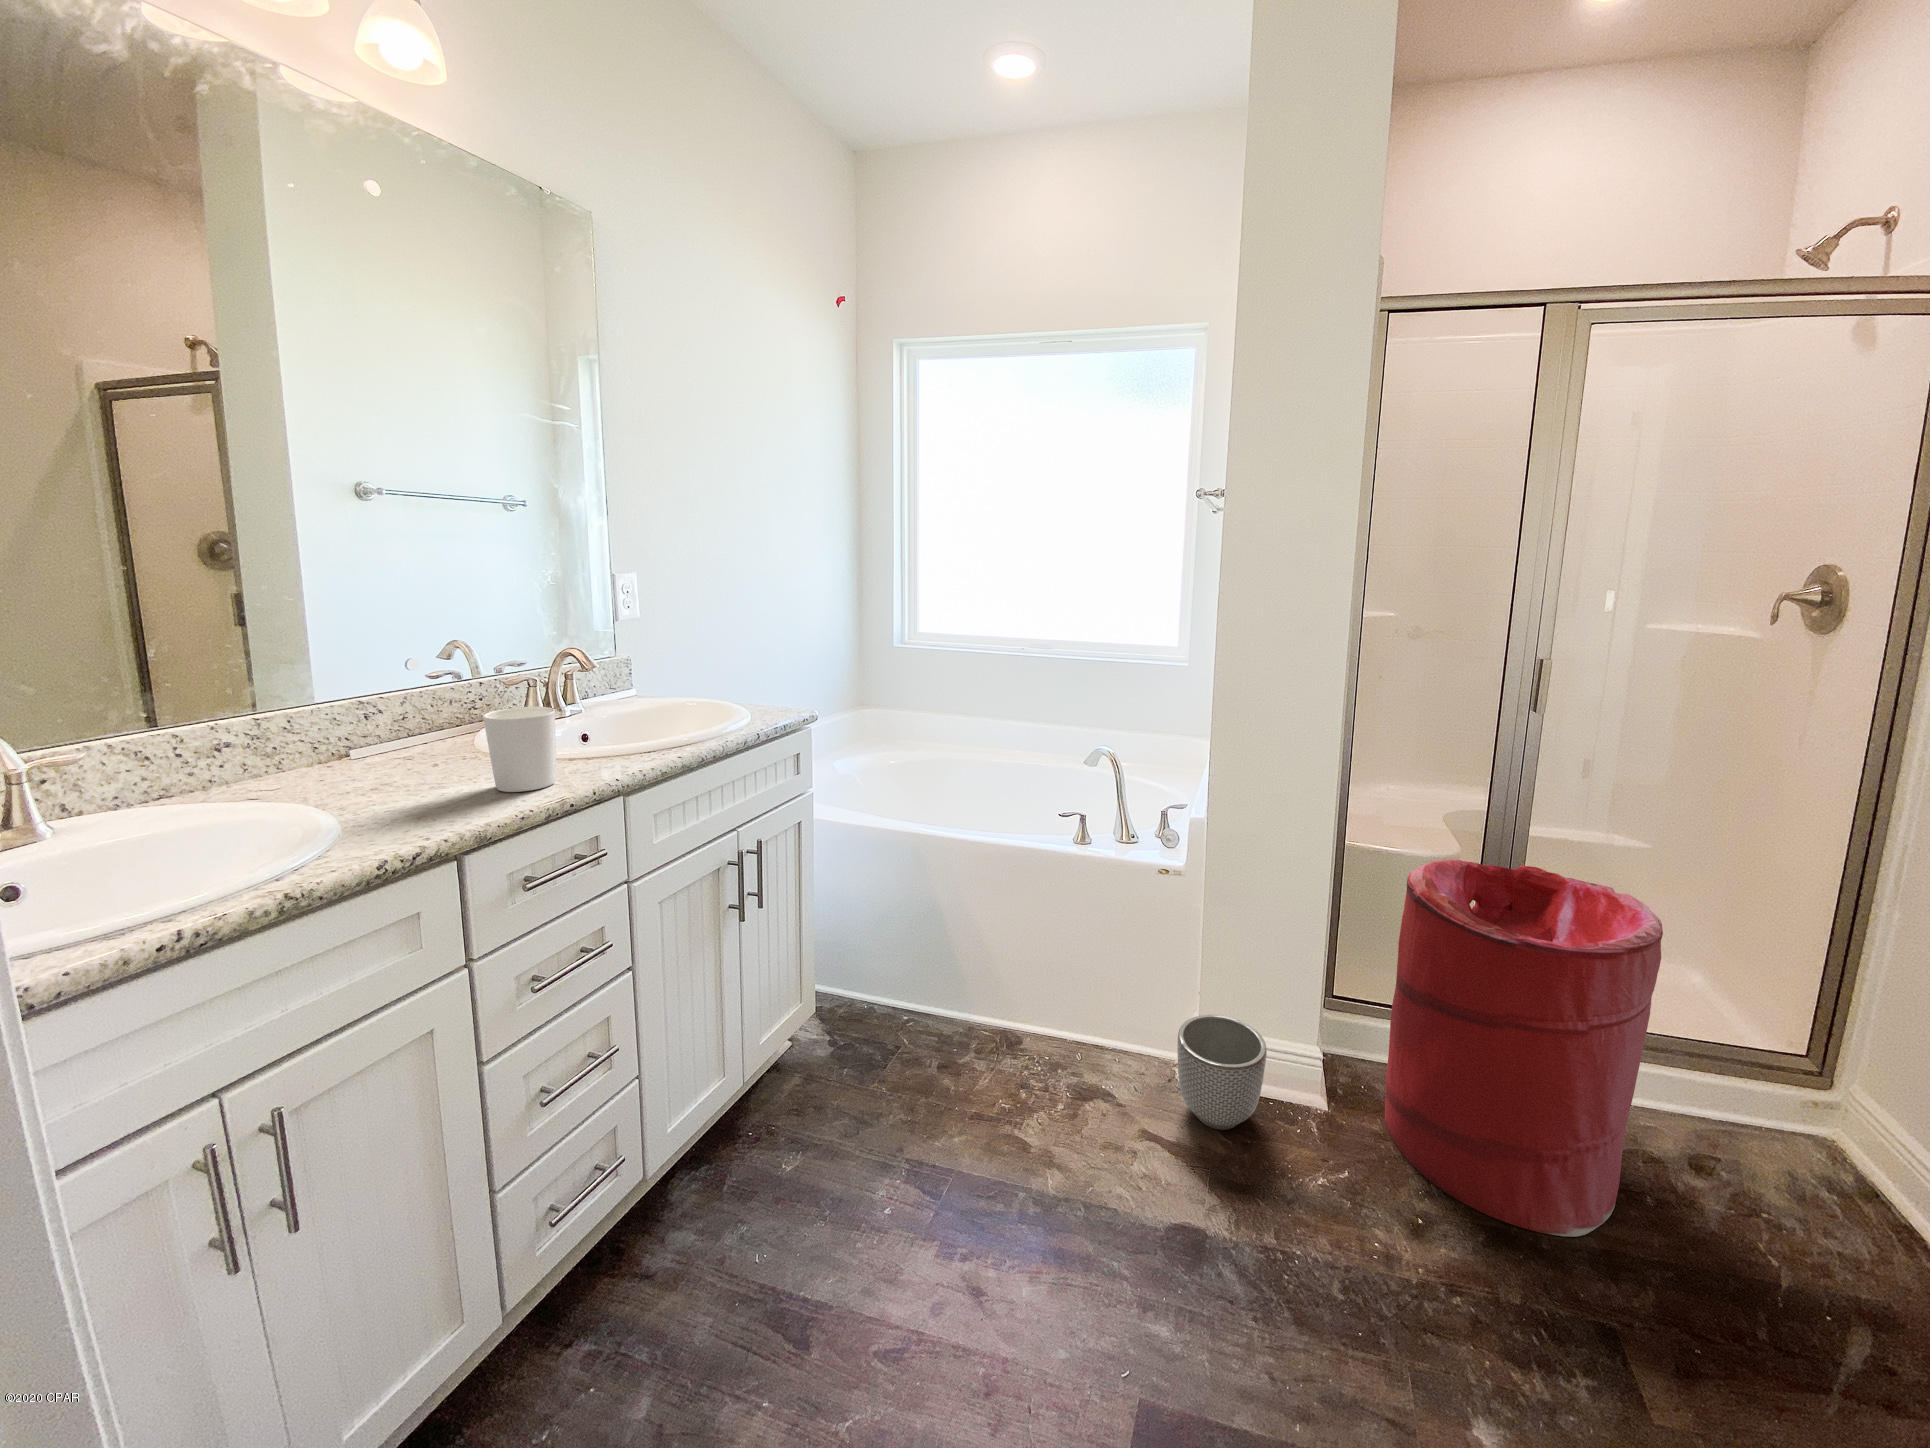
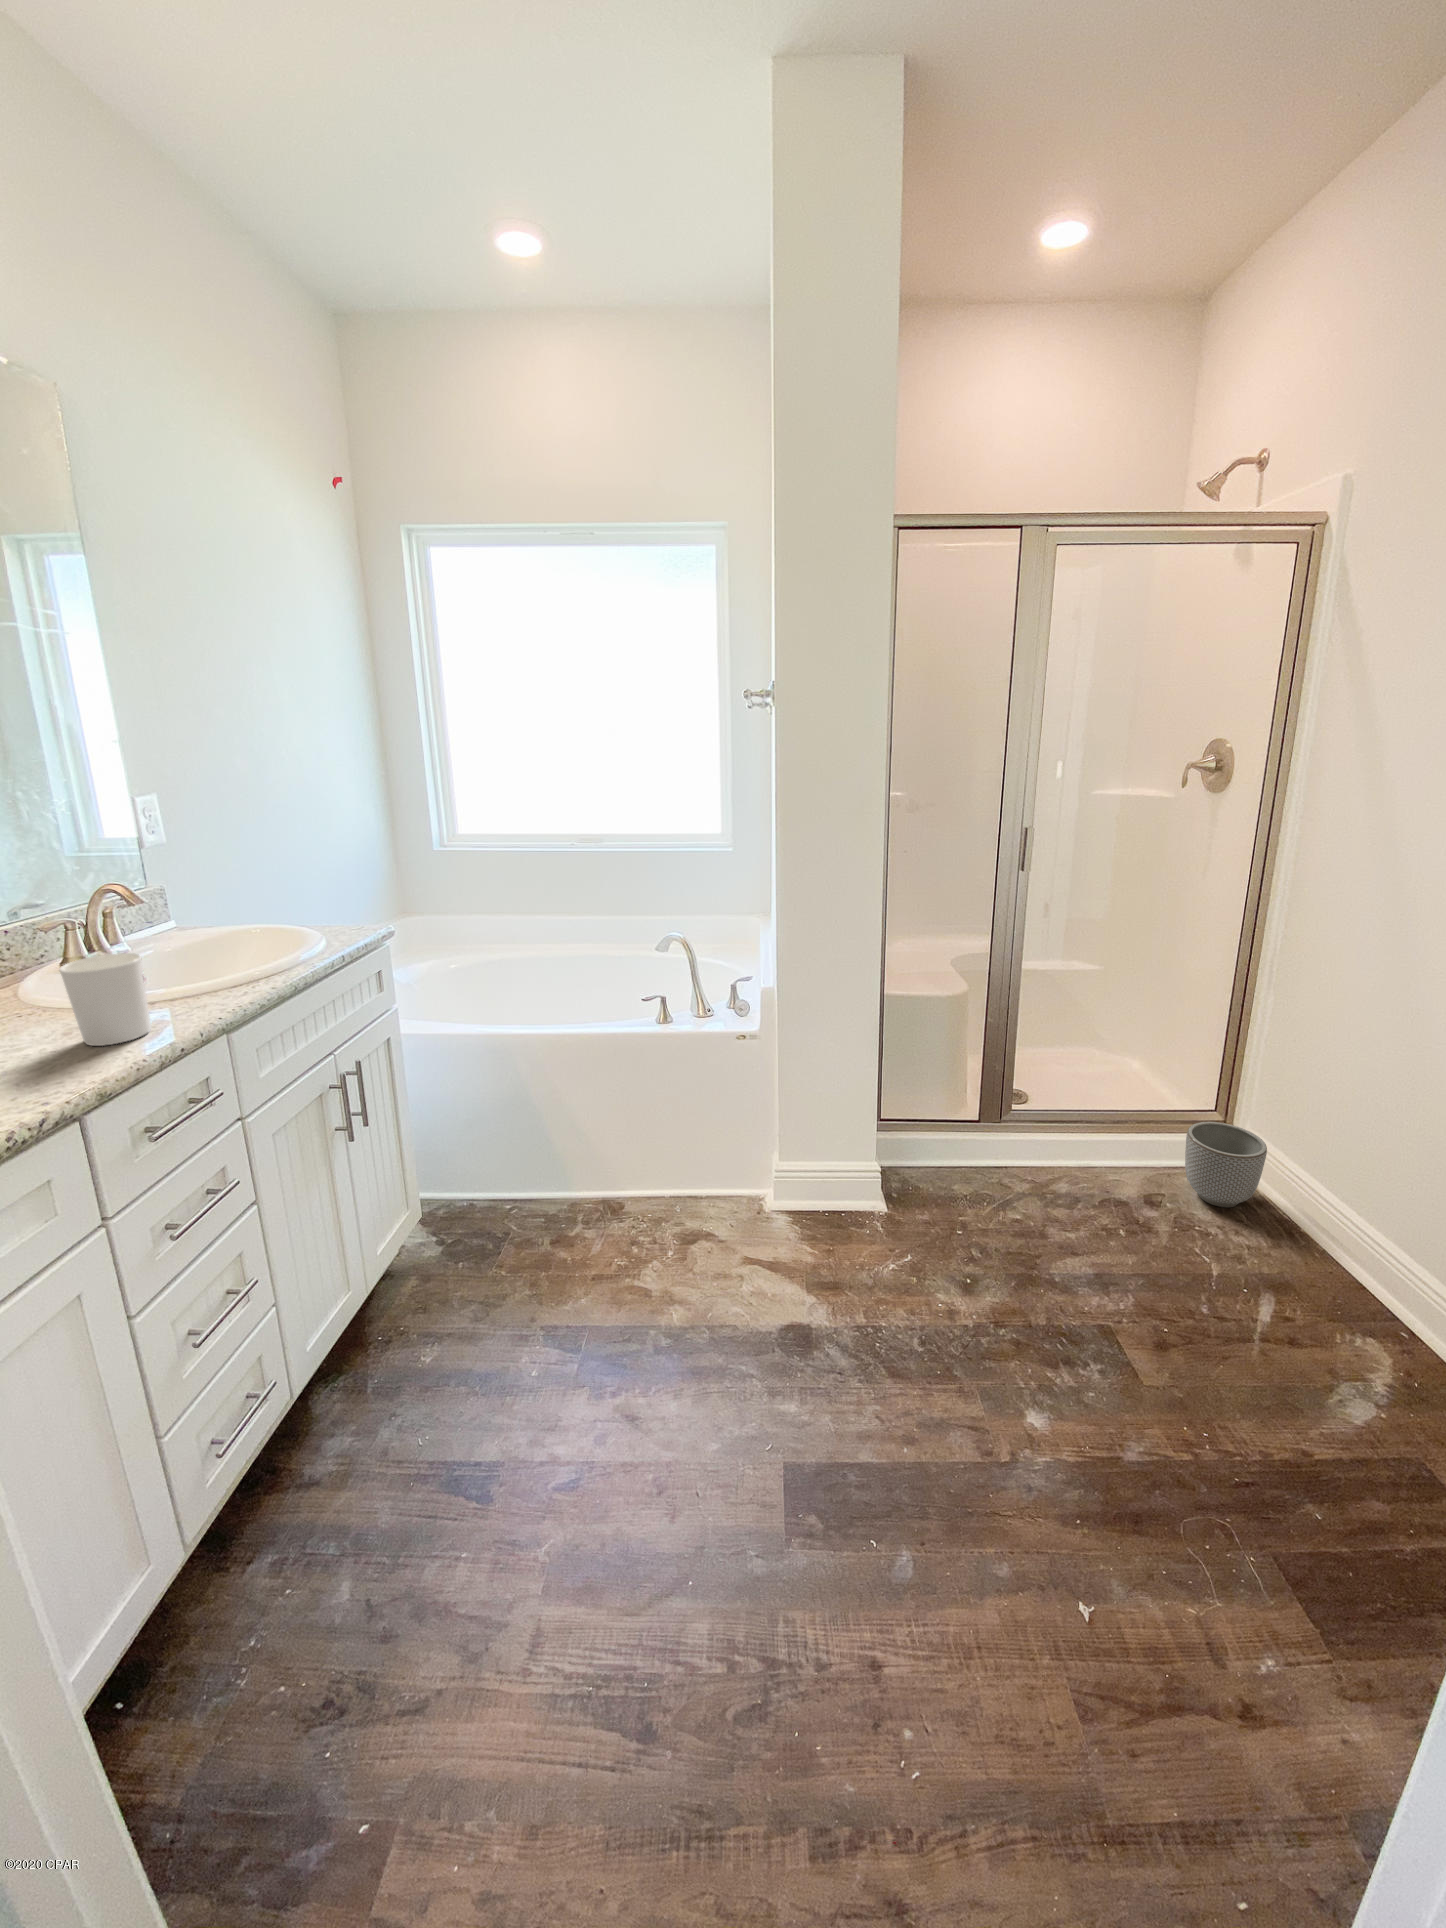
laundry hamper: present [1385,859,1663,1237] -> none [936,996,1126,1271]
planter: present [1177,1015,1267,1130] -> present [1185,1122,1267,1207]

